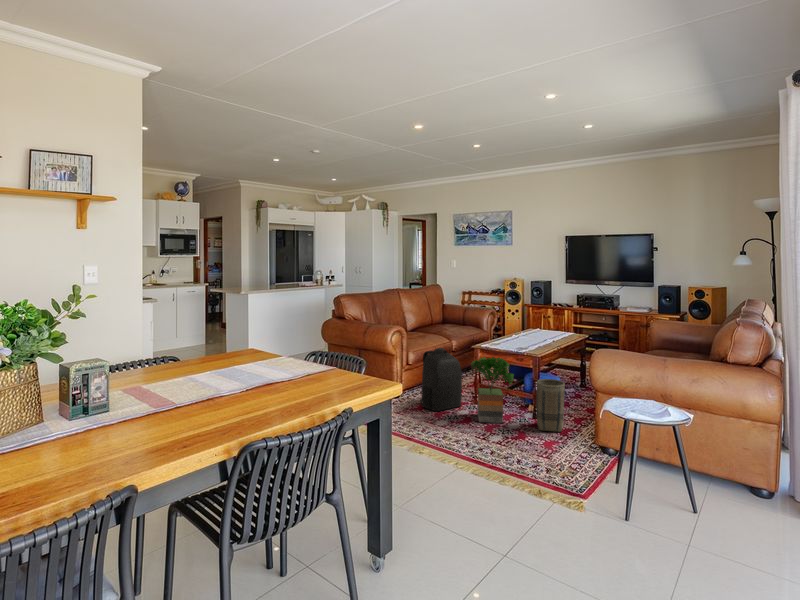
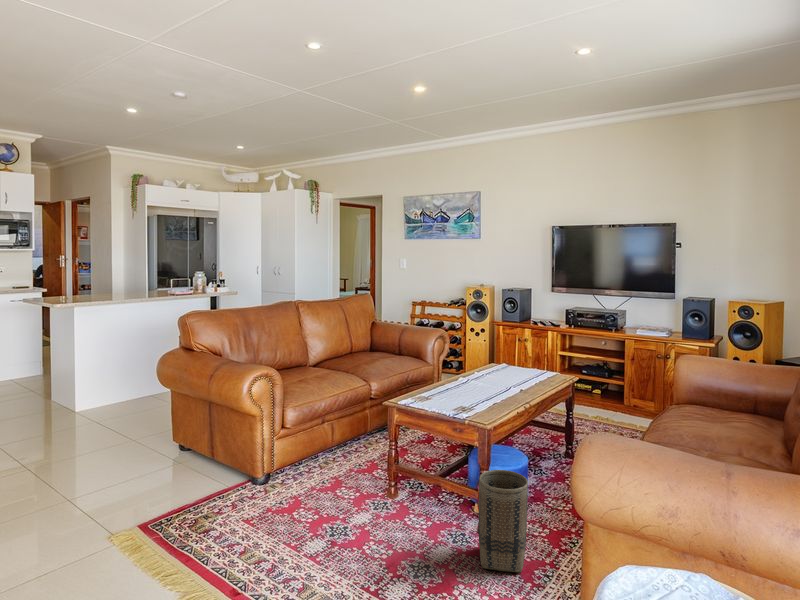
backpack: present [420,348,462,411] -> none [293,405,363,518]
potted tree: present [472,357,514,423] -> none [367,425,443,548]

